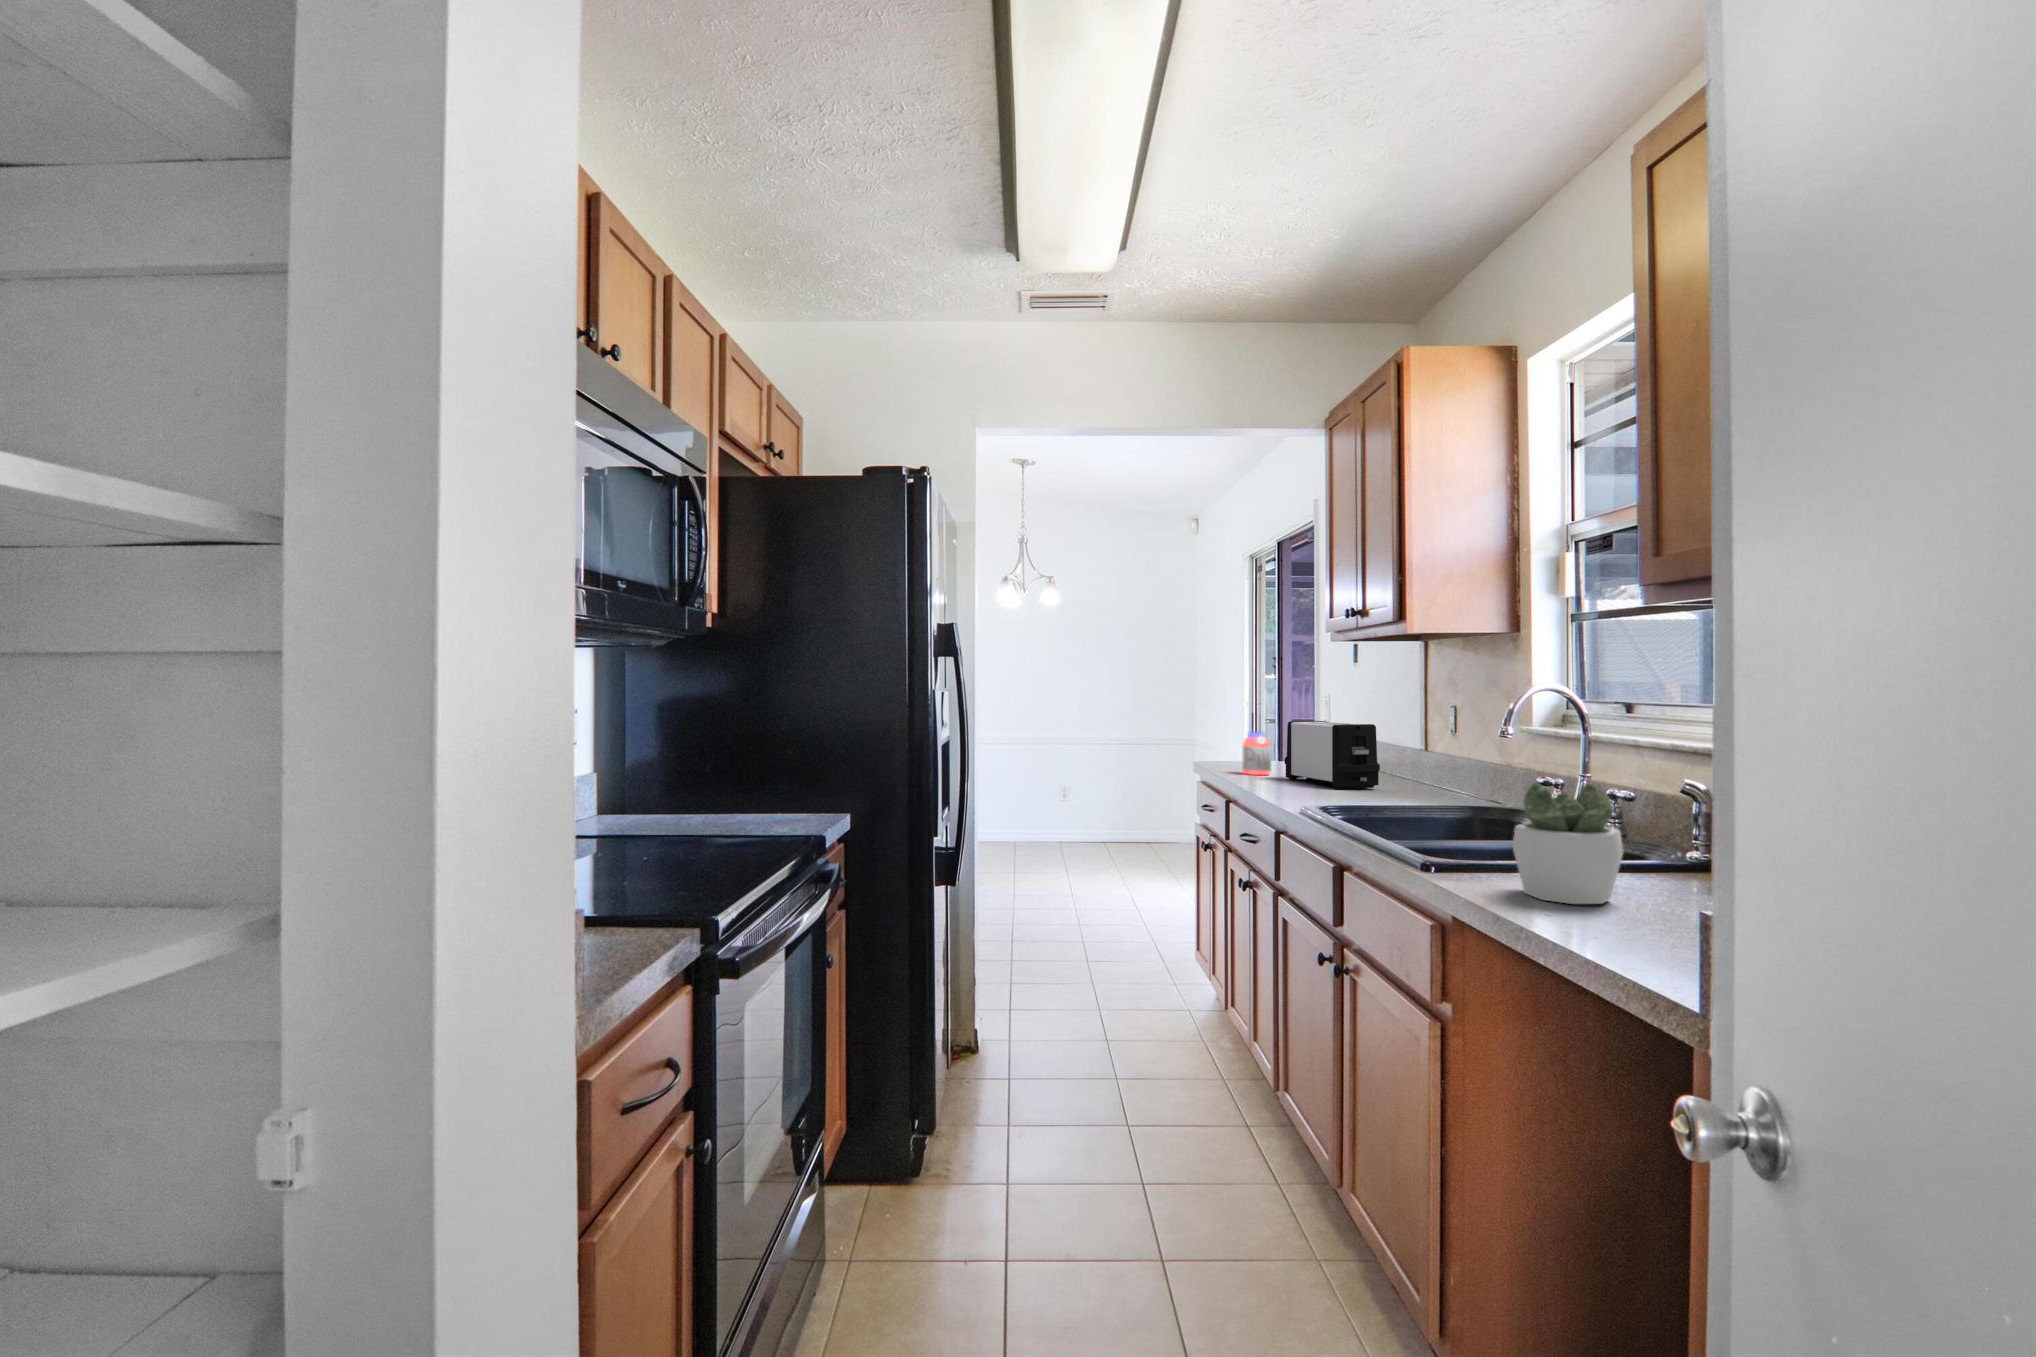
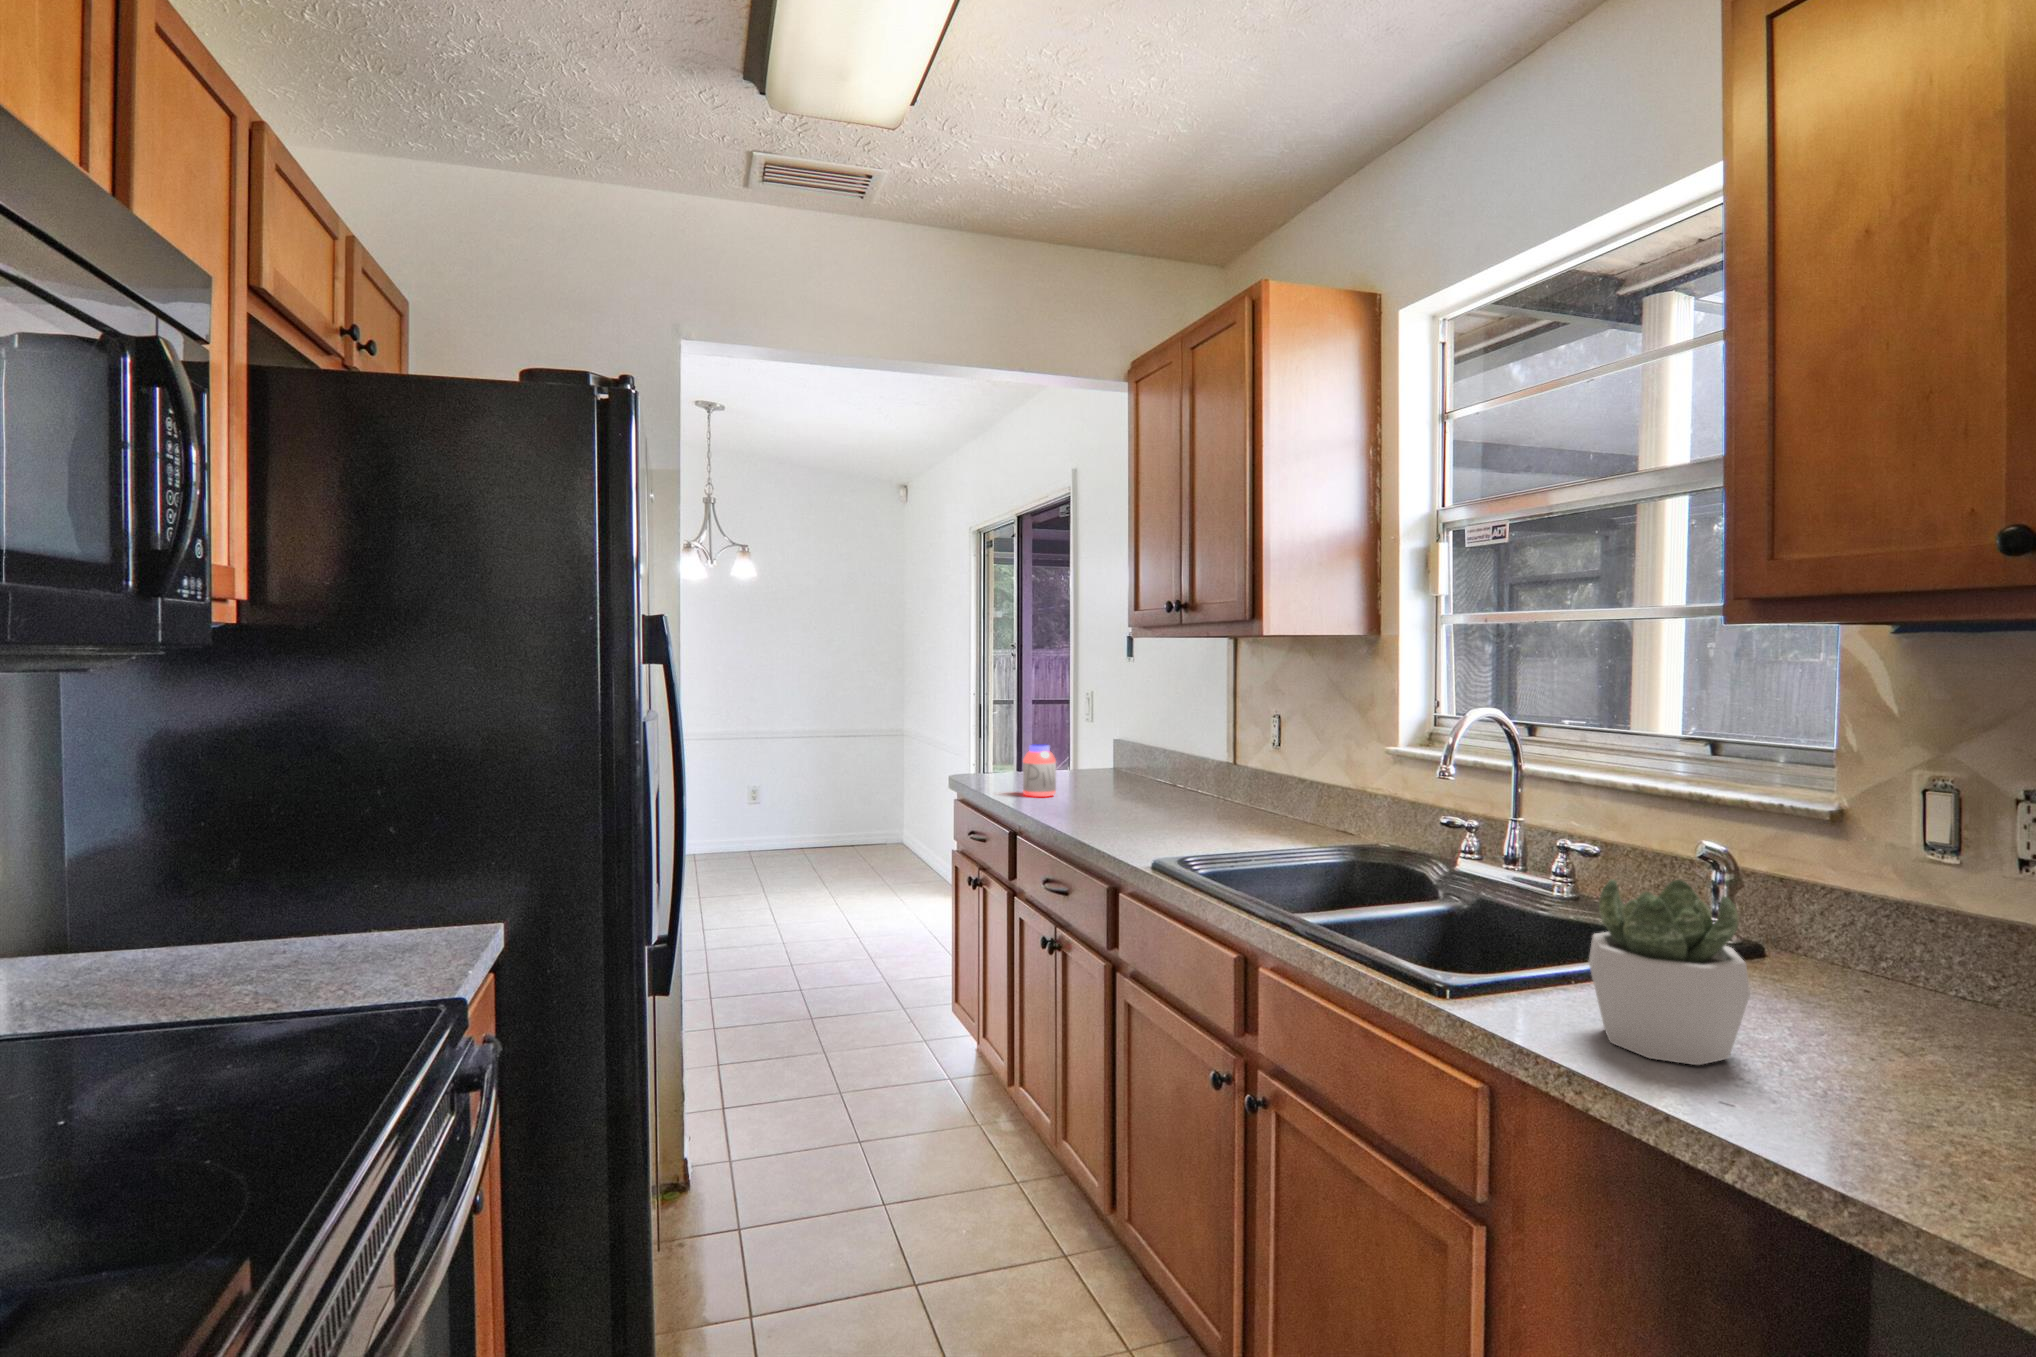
toaster: present [1284,721,1380,789] -> none [1076,731,1193,817]

